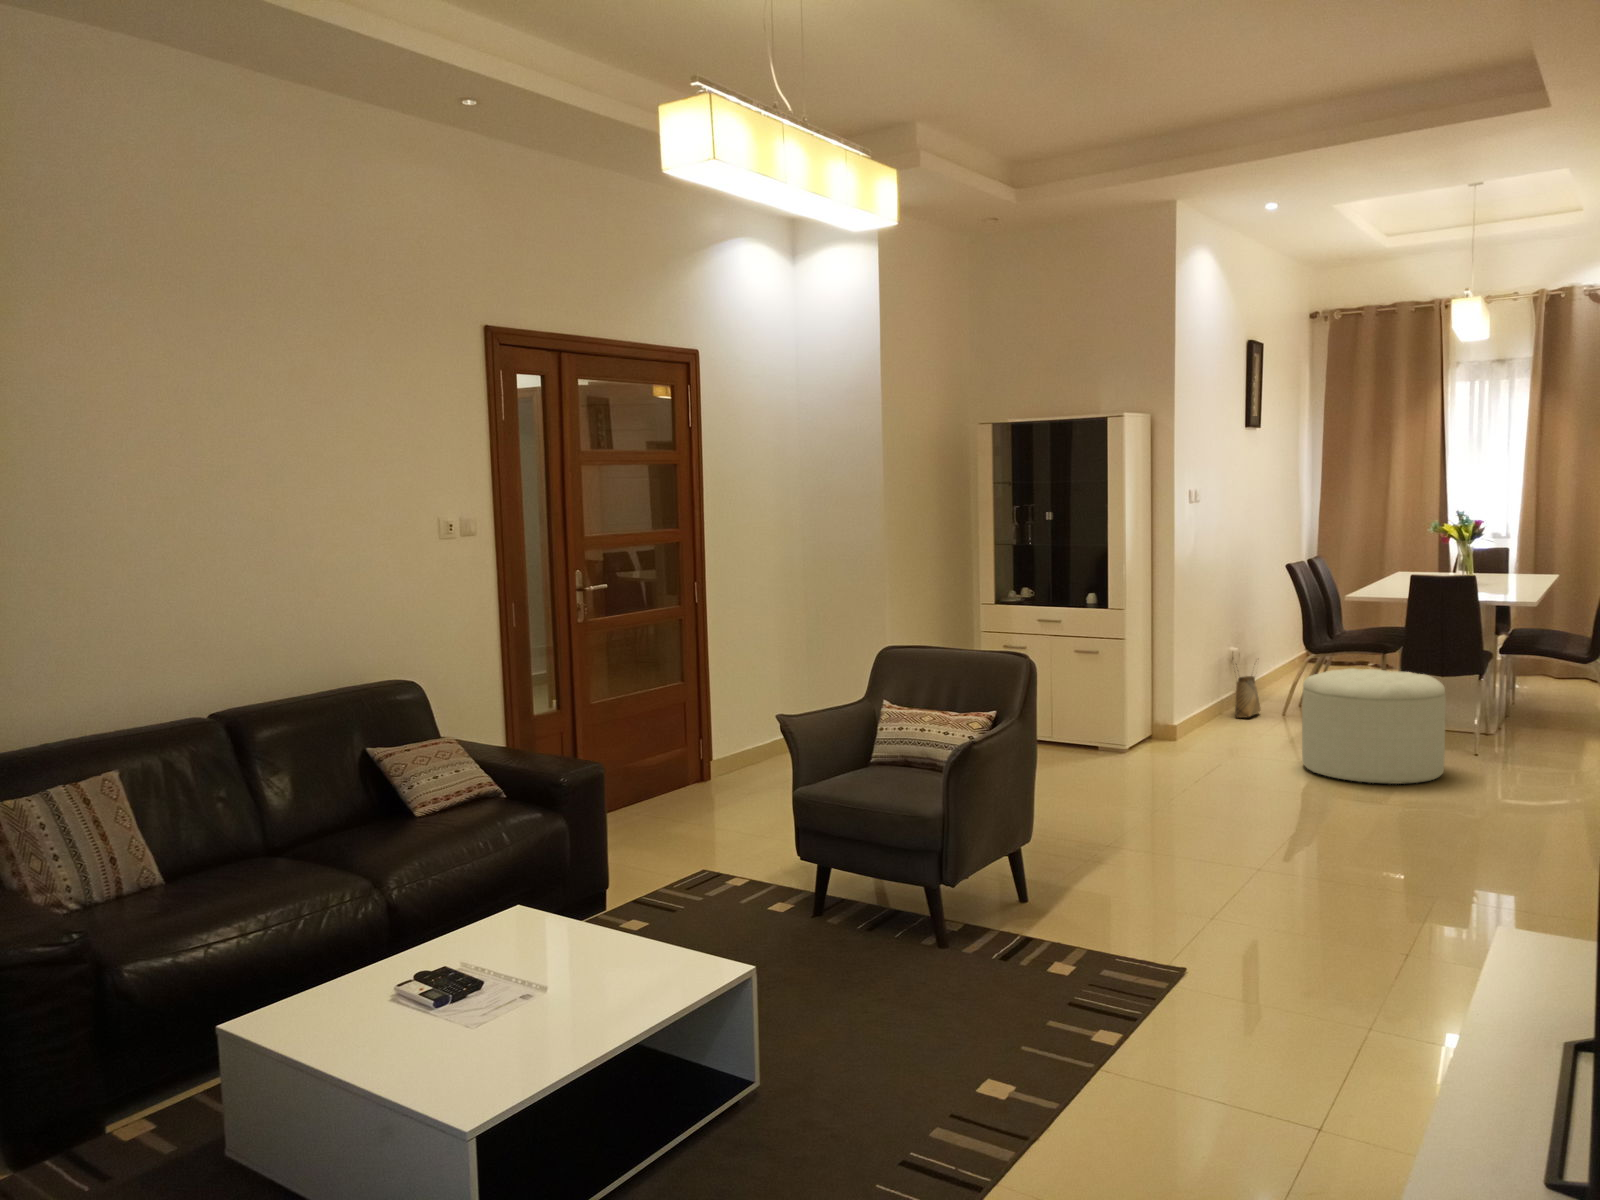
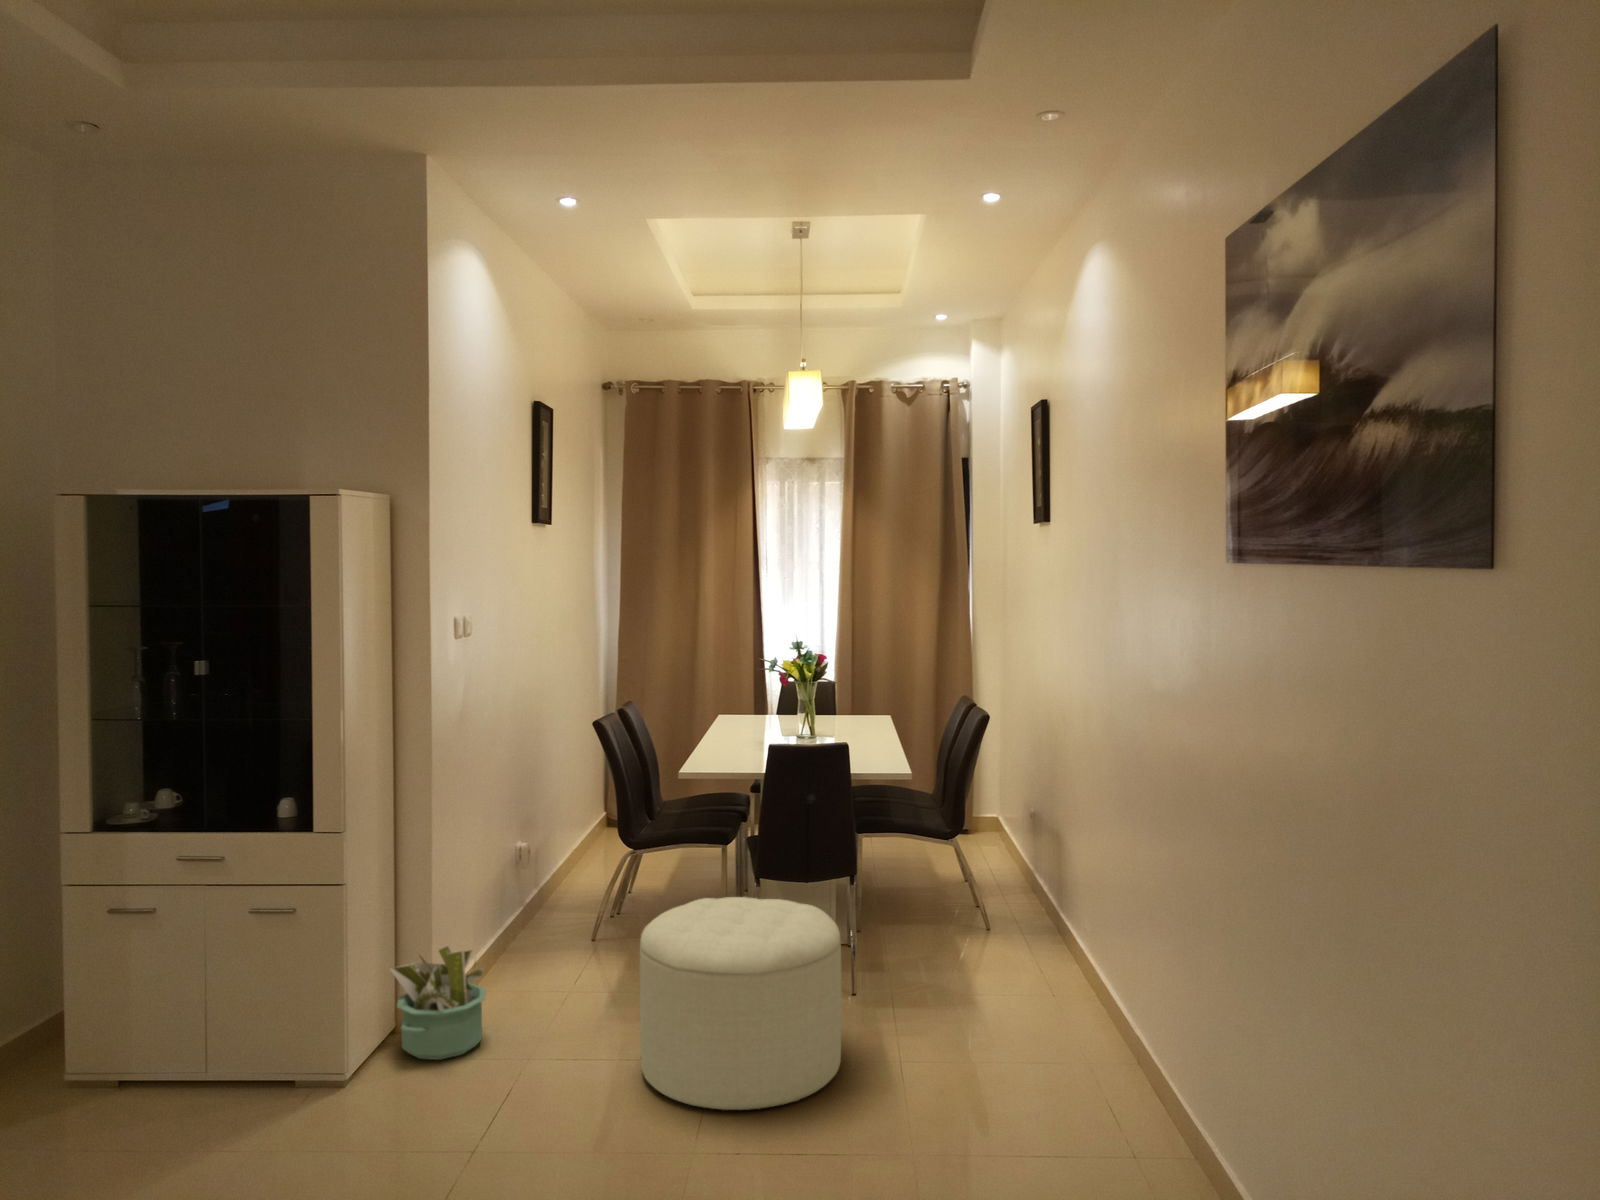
woven basket: present [1235,676,1261,718] -> none [521,855,562,949]
decorative plant: none [1148,687,1206,749] -> present [390,945,486,1060]

